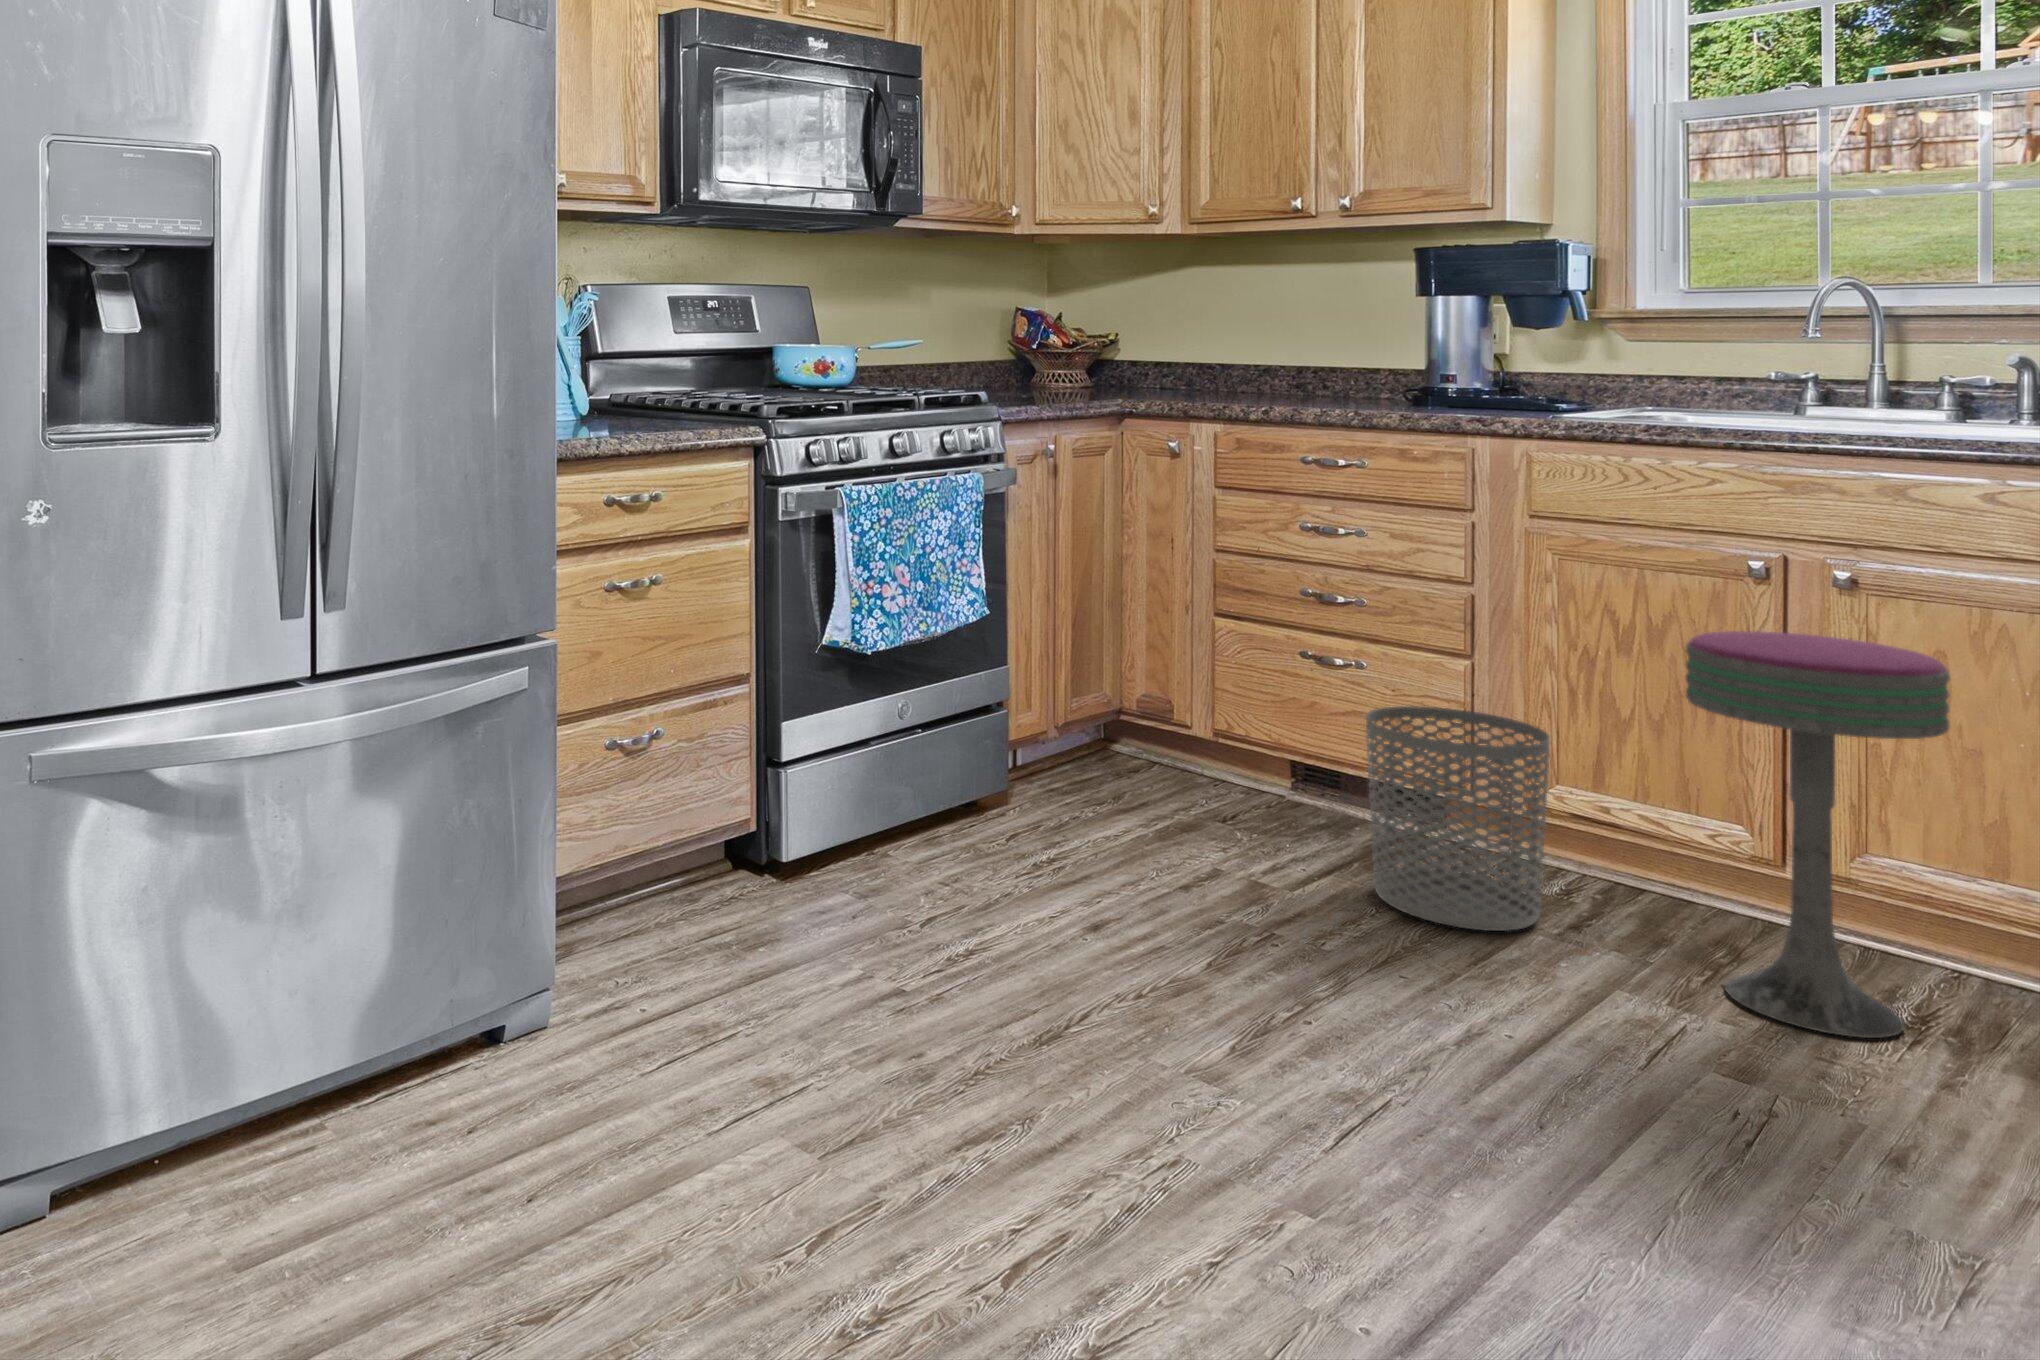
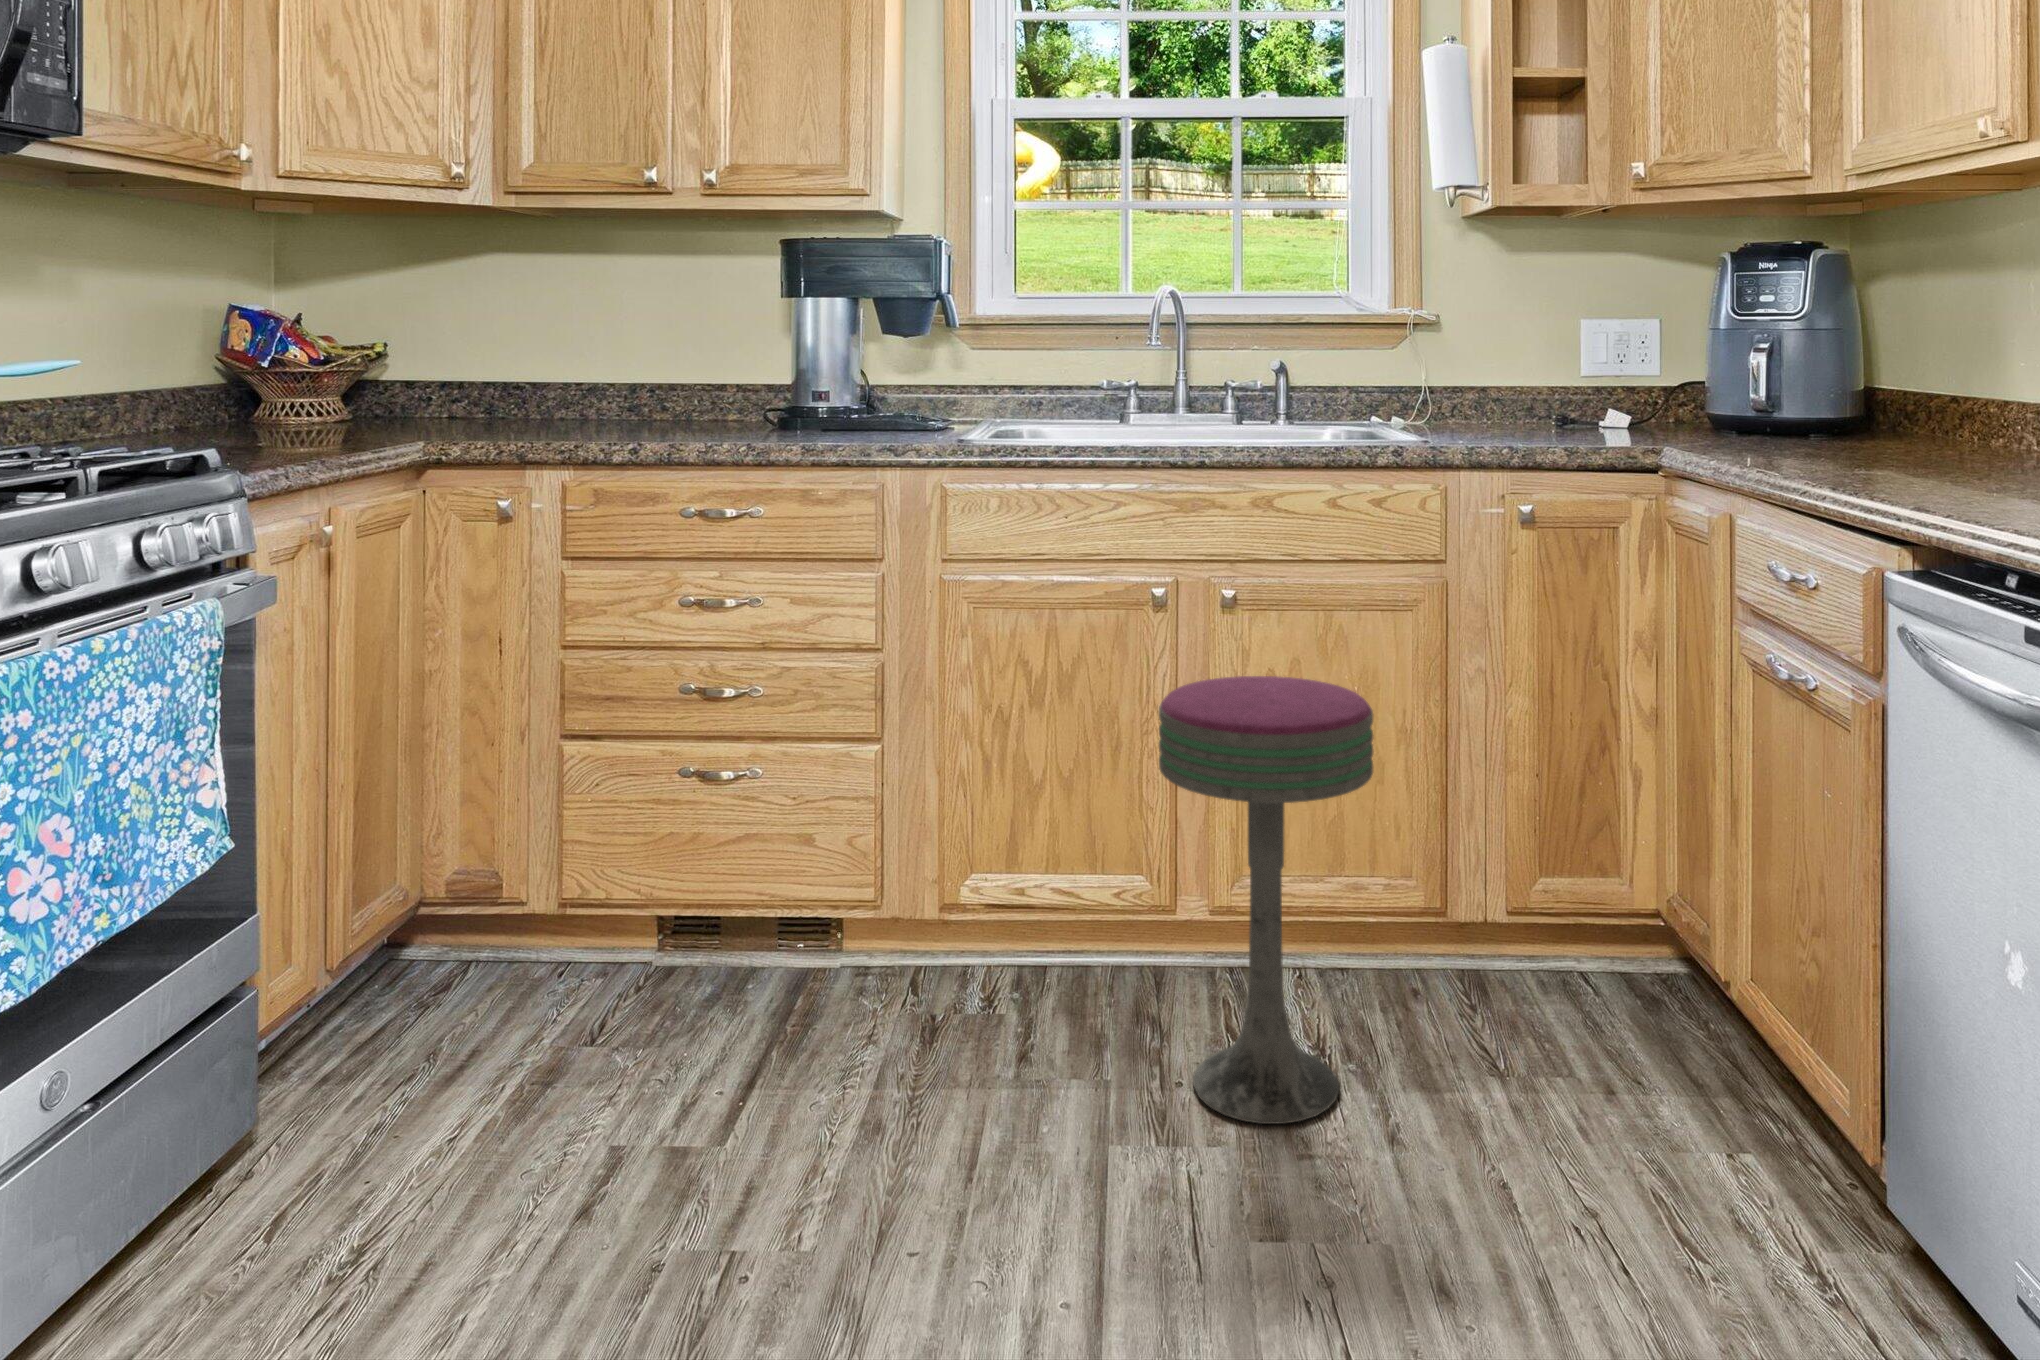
waste bin: present [1366,706,1550,931] -> none [815,820,1015,1127]

